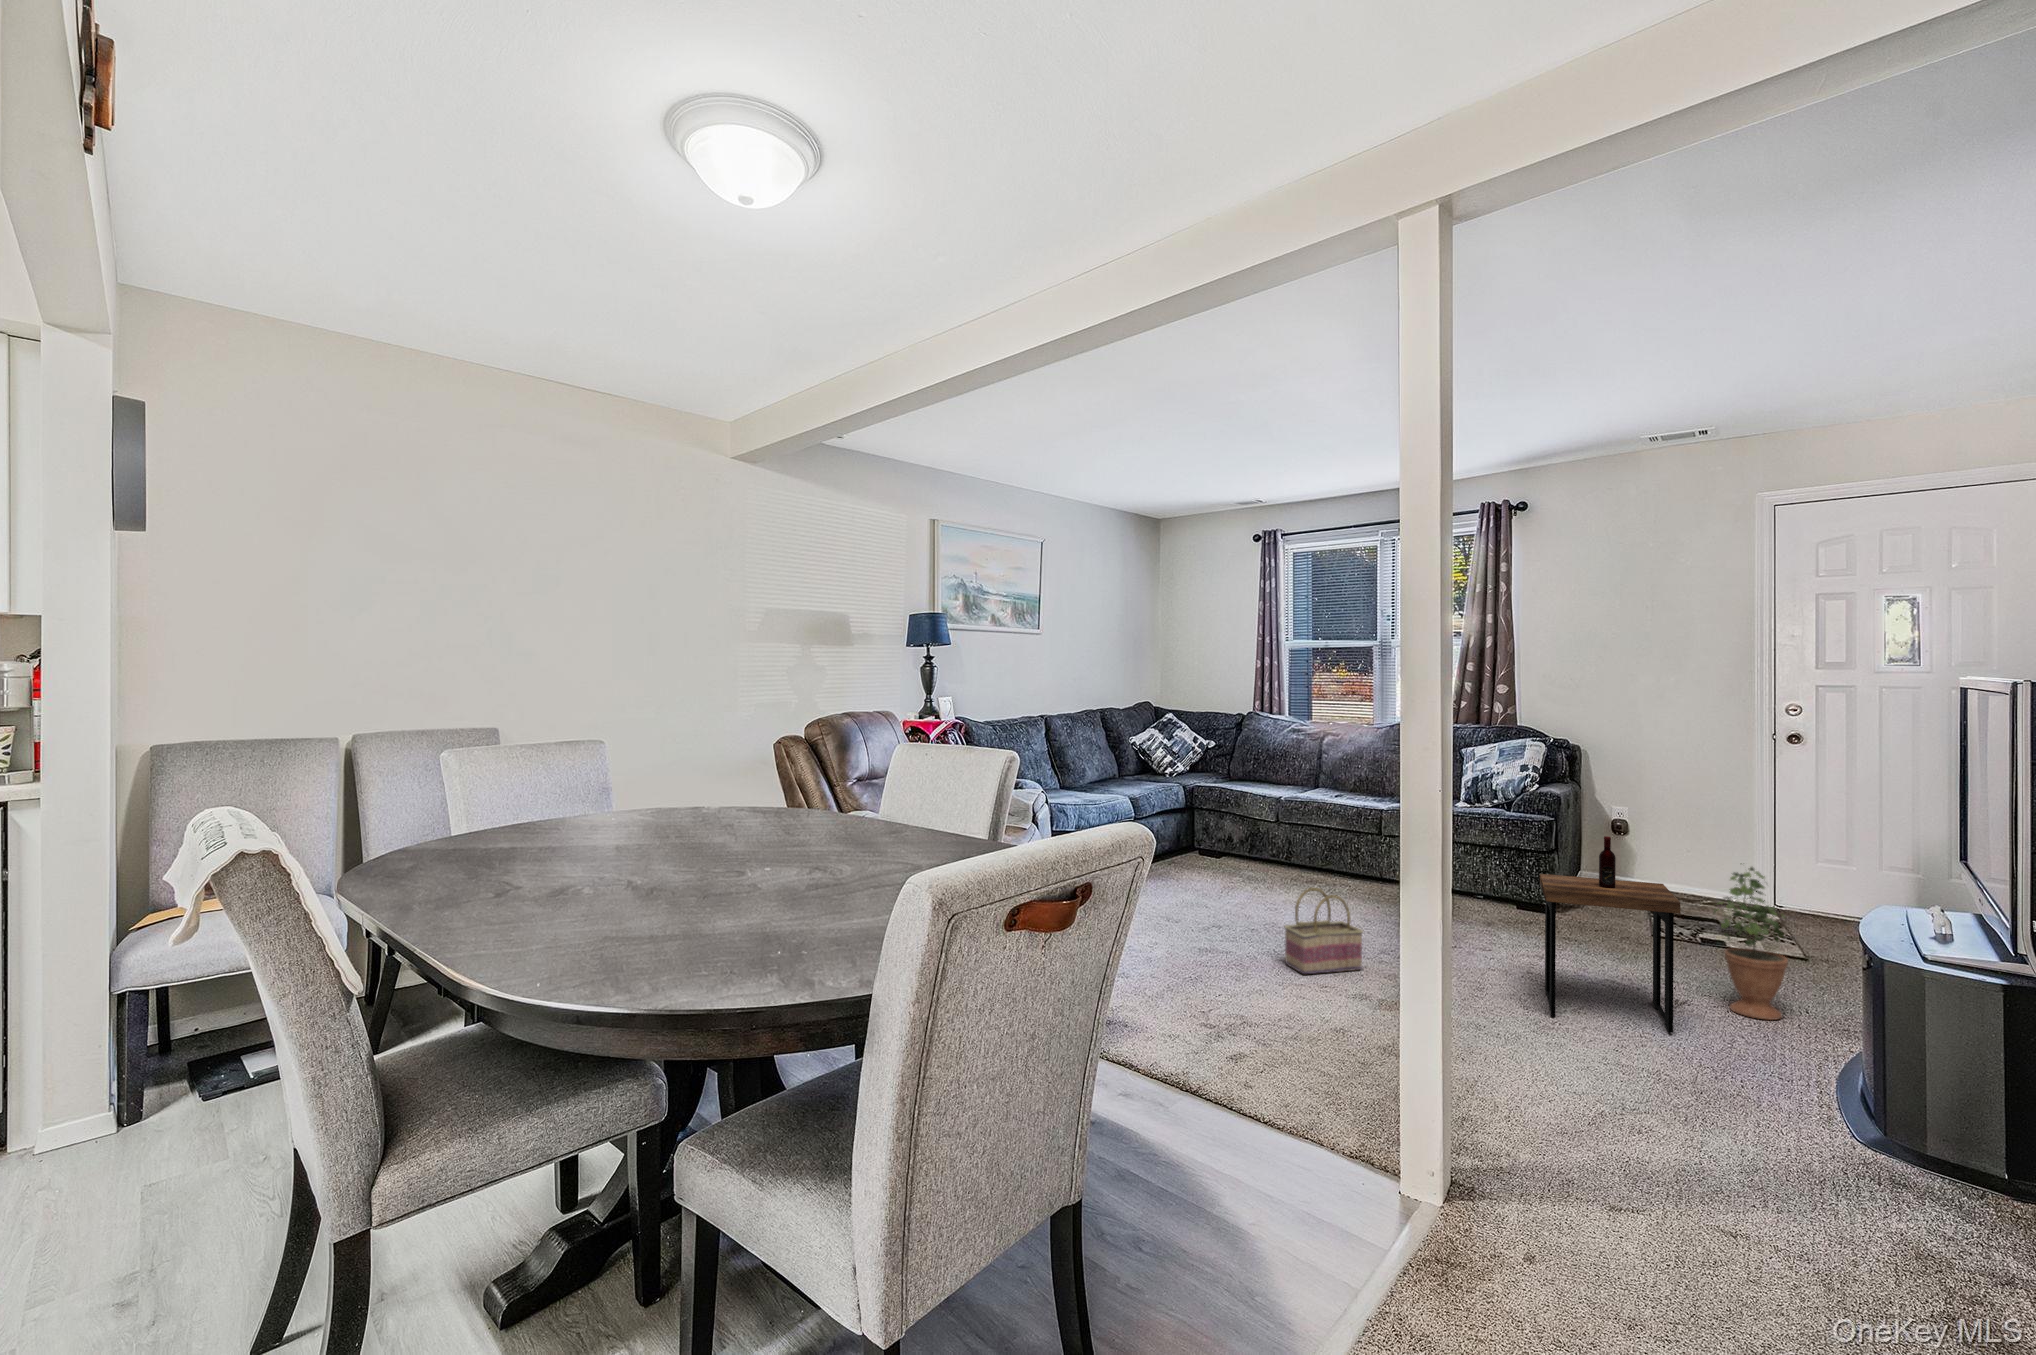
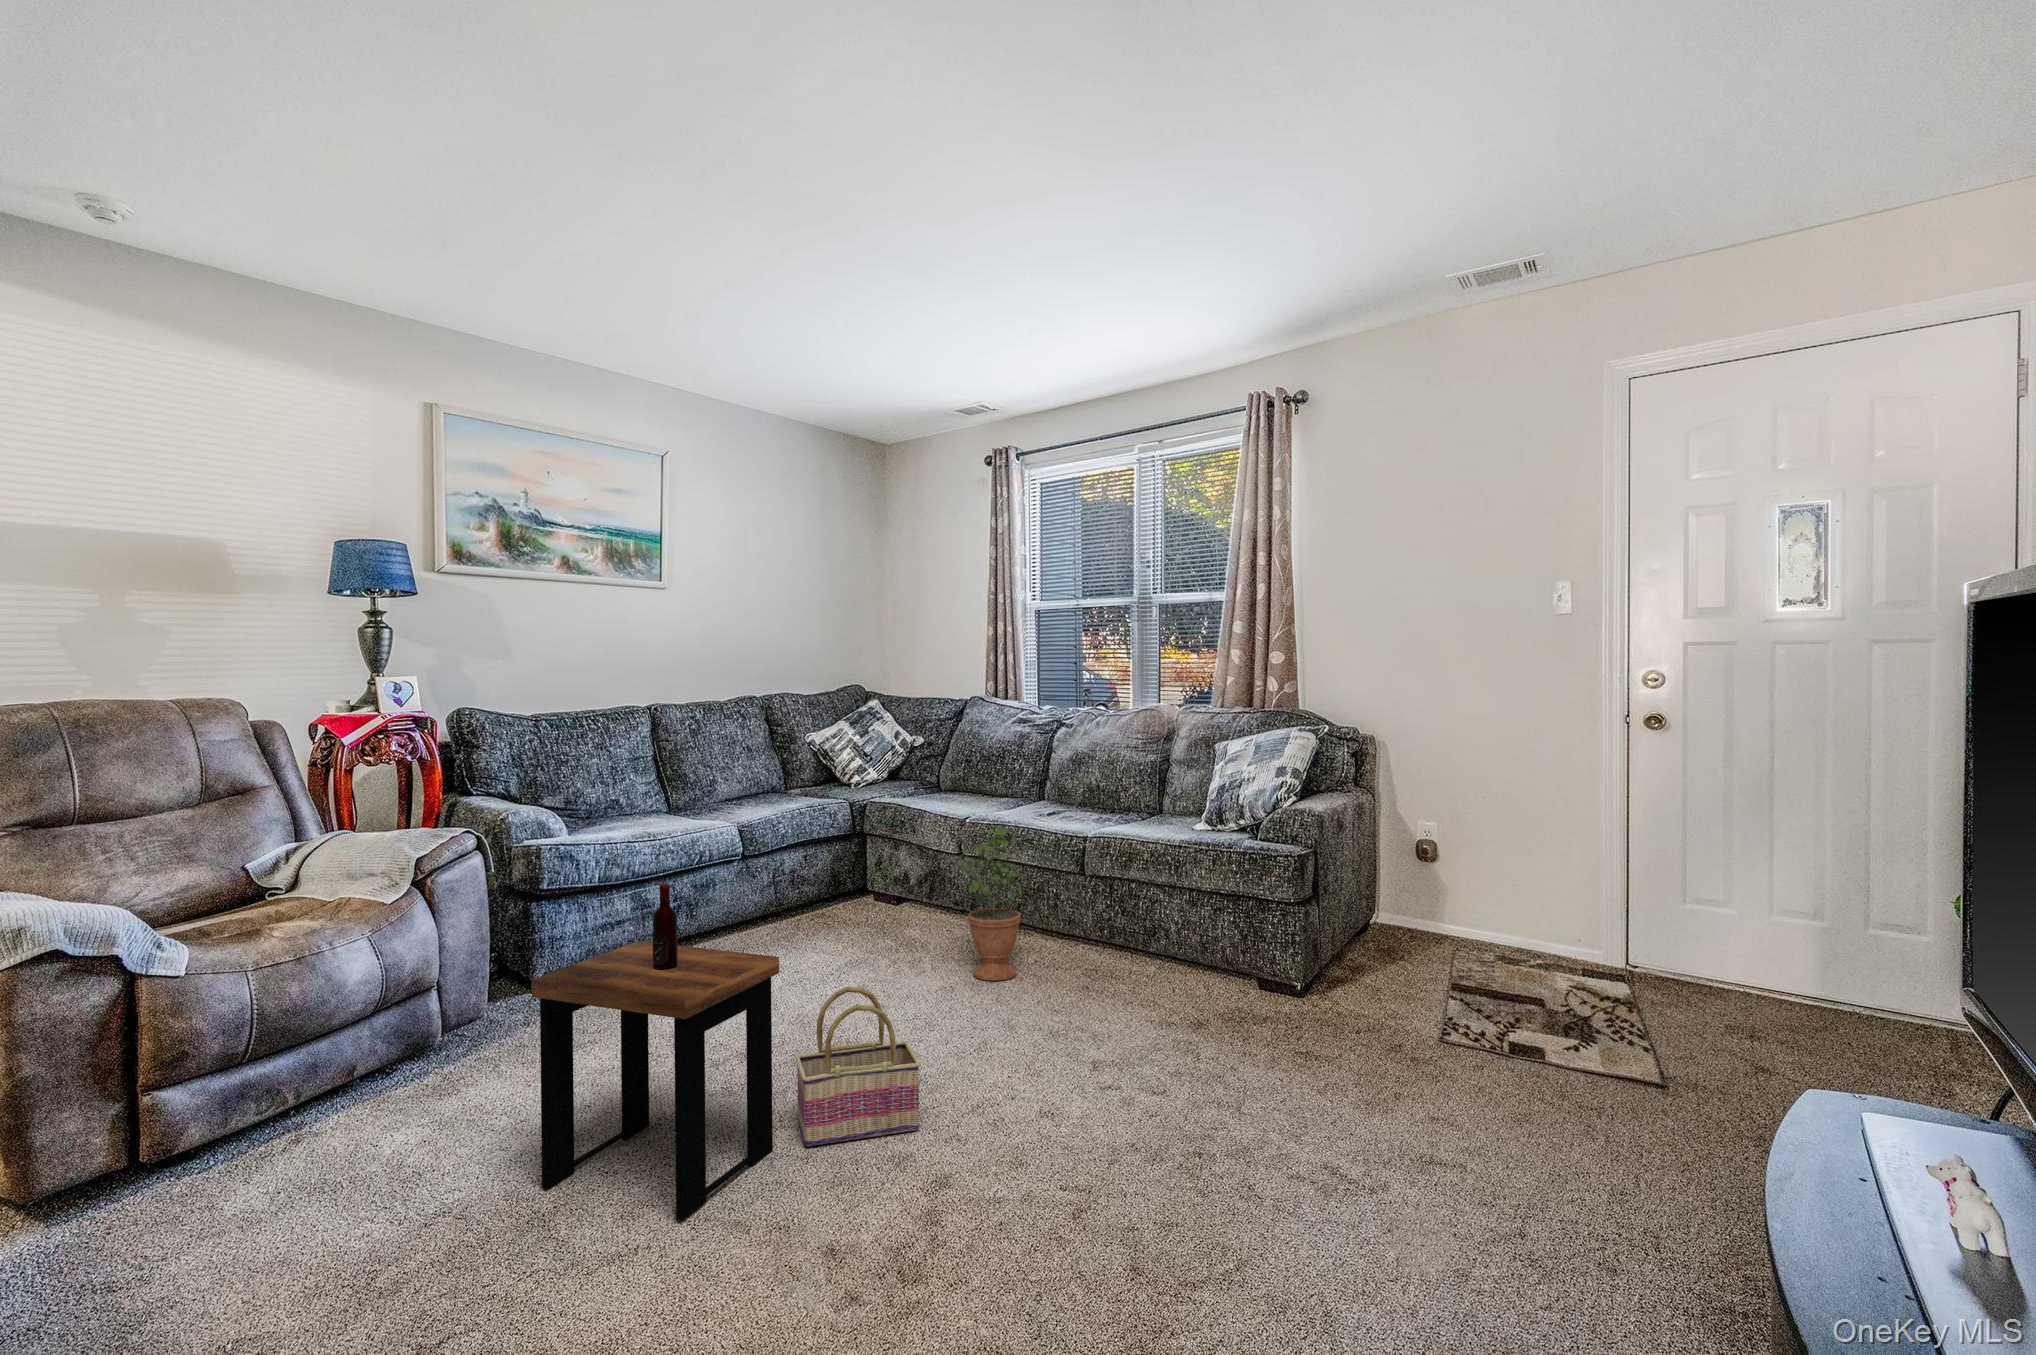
side table: present [1540,836,1680,1033] -> present [531,884,779,1221]
potted plant: present [1714,867,1788,1020] -> present [957,820,1022,981]

